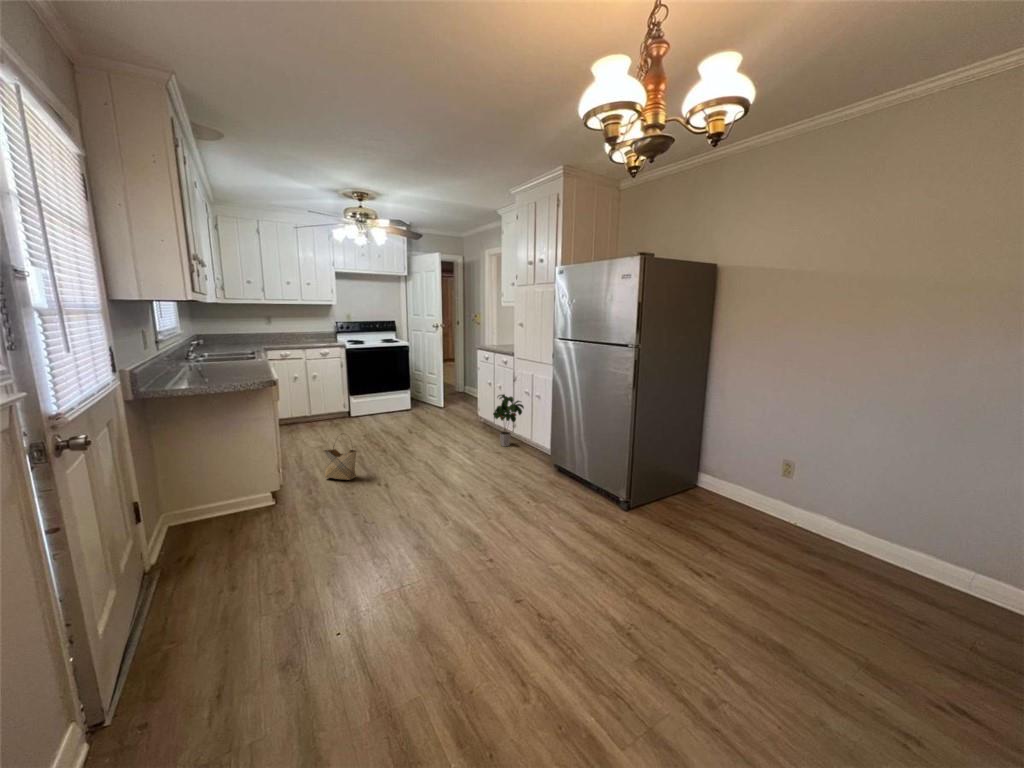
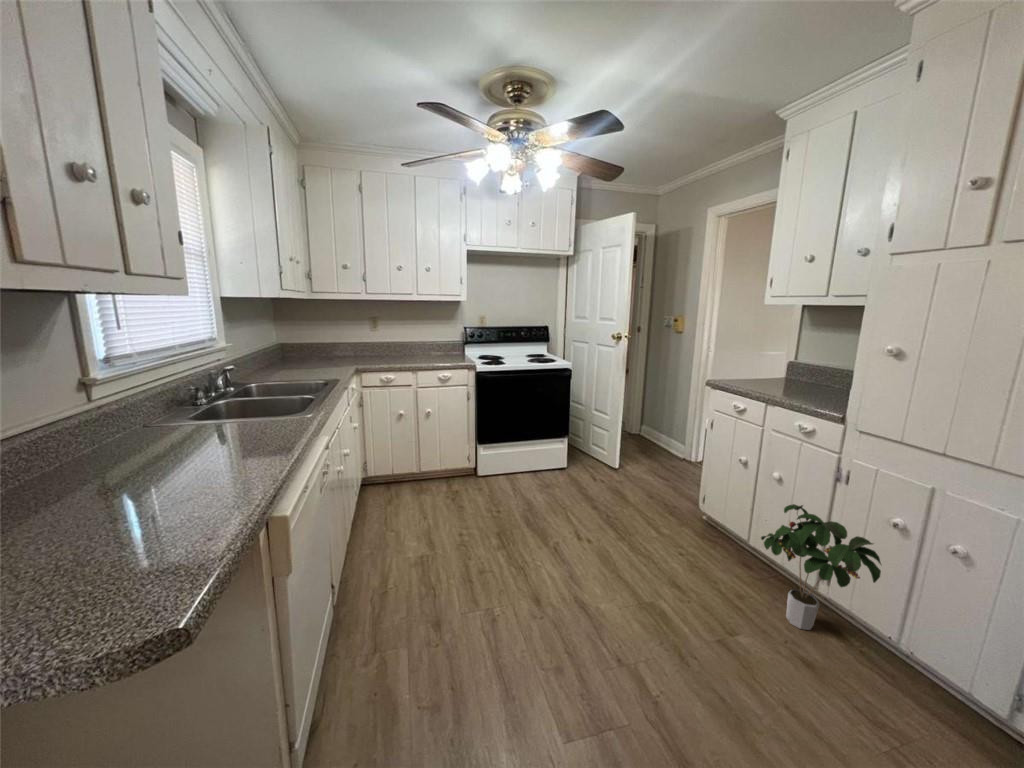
woven basket: present [324,449,356,480] -> none [413,599,484,725]

